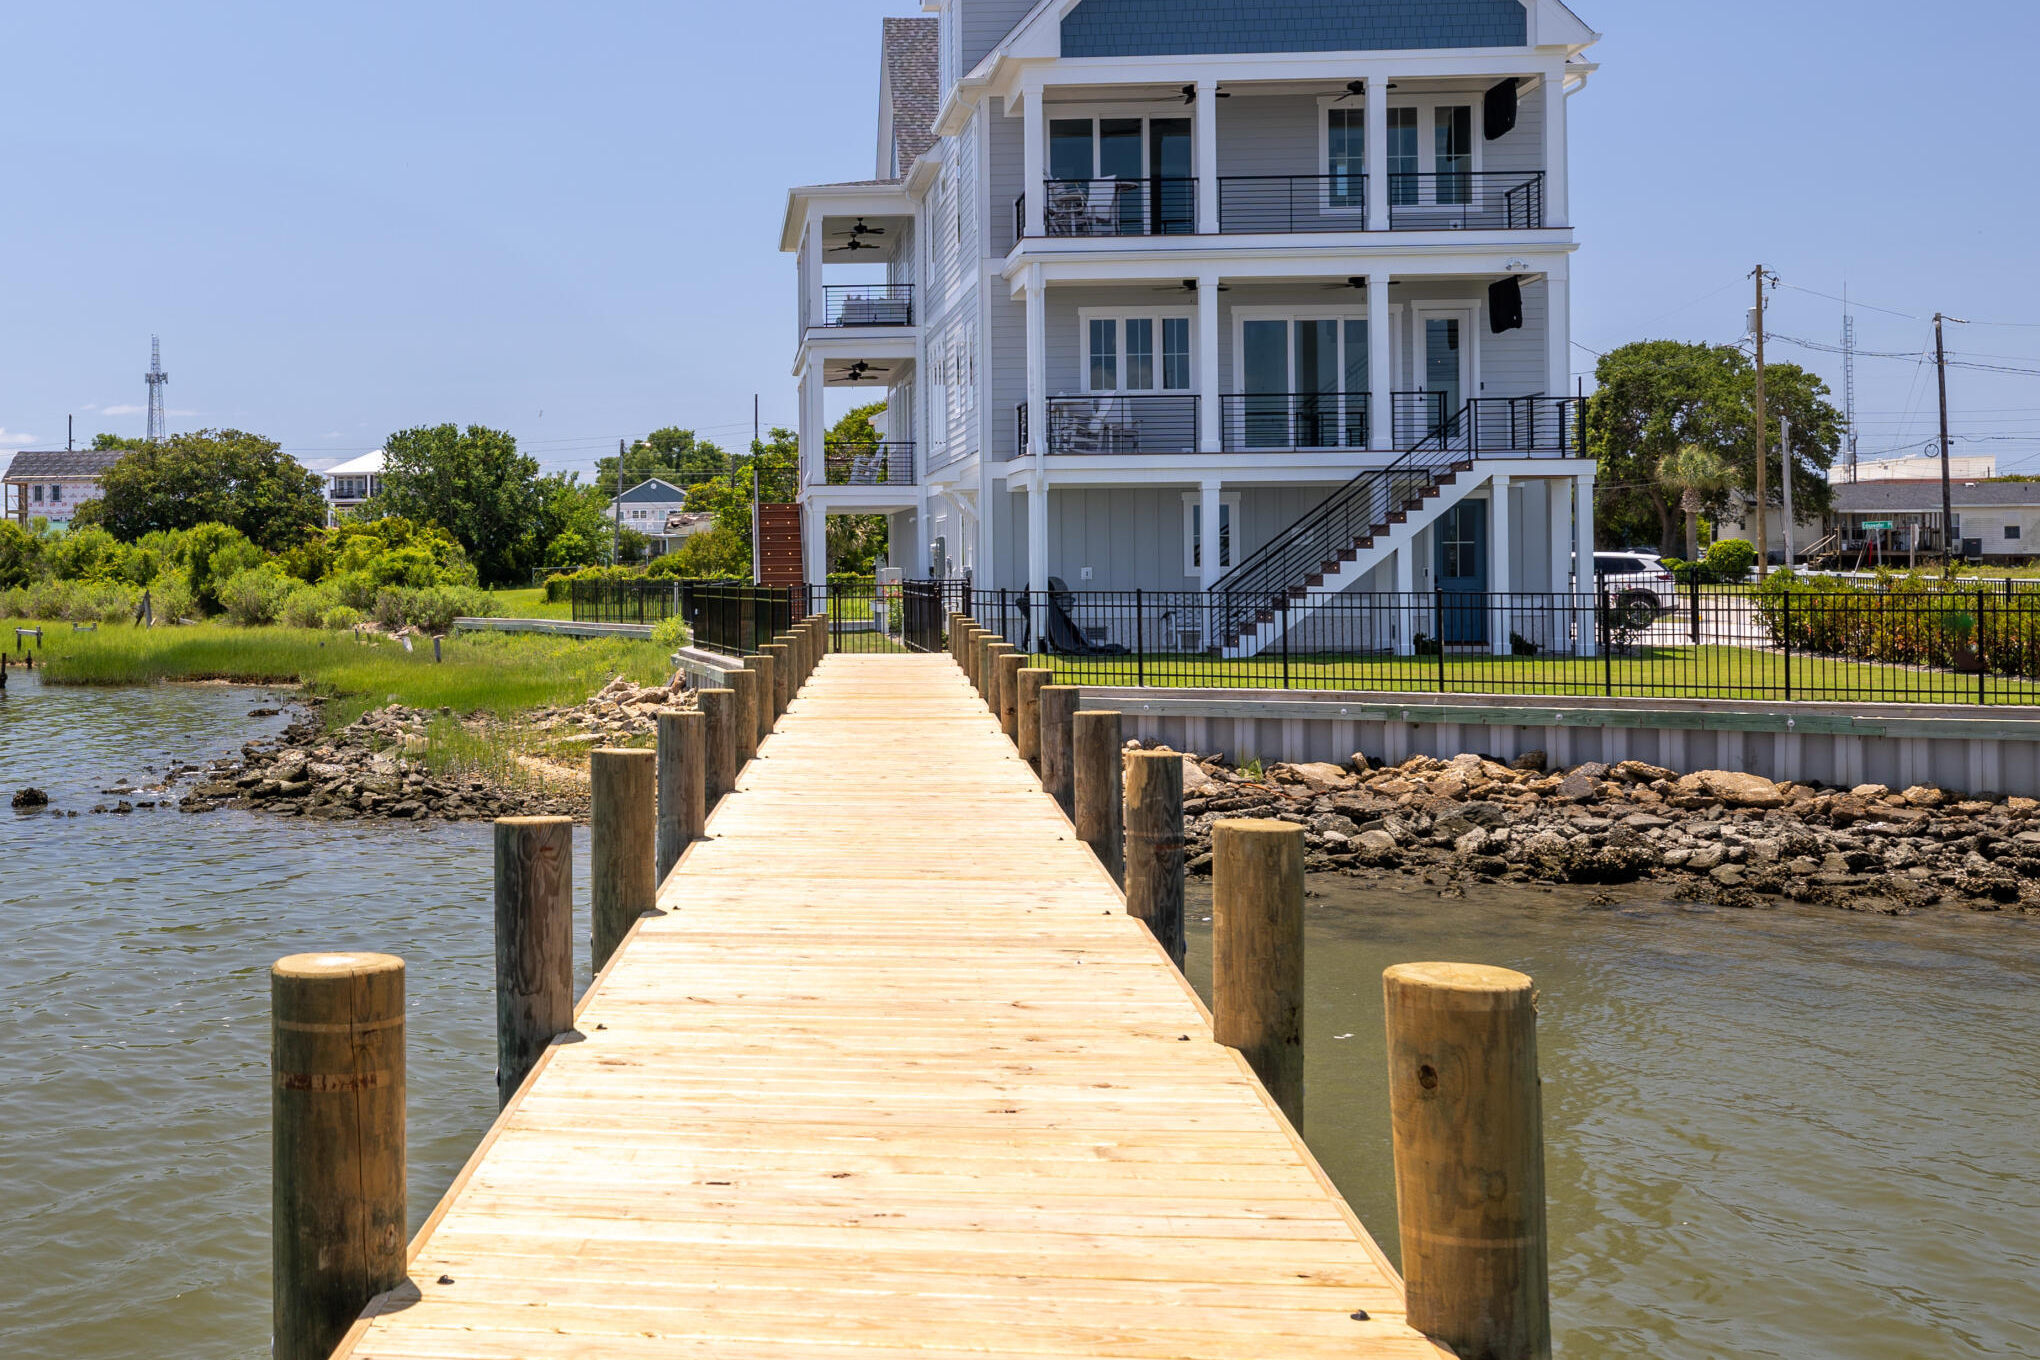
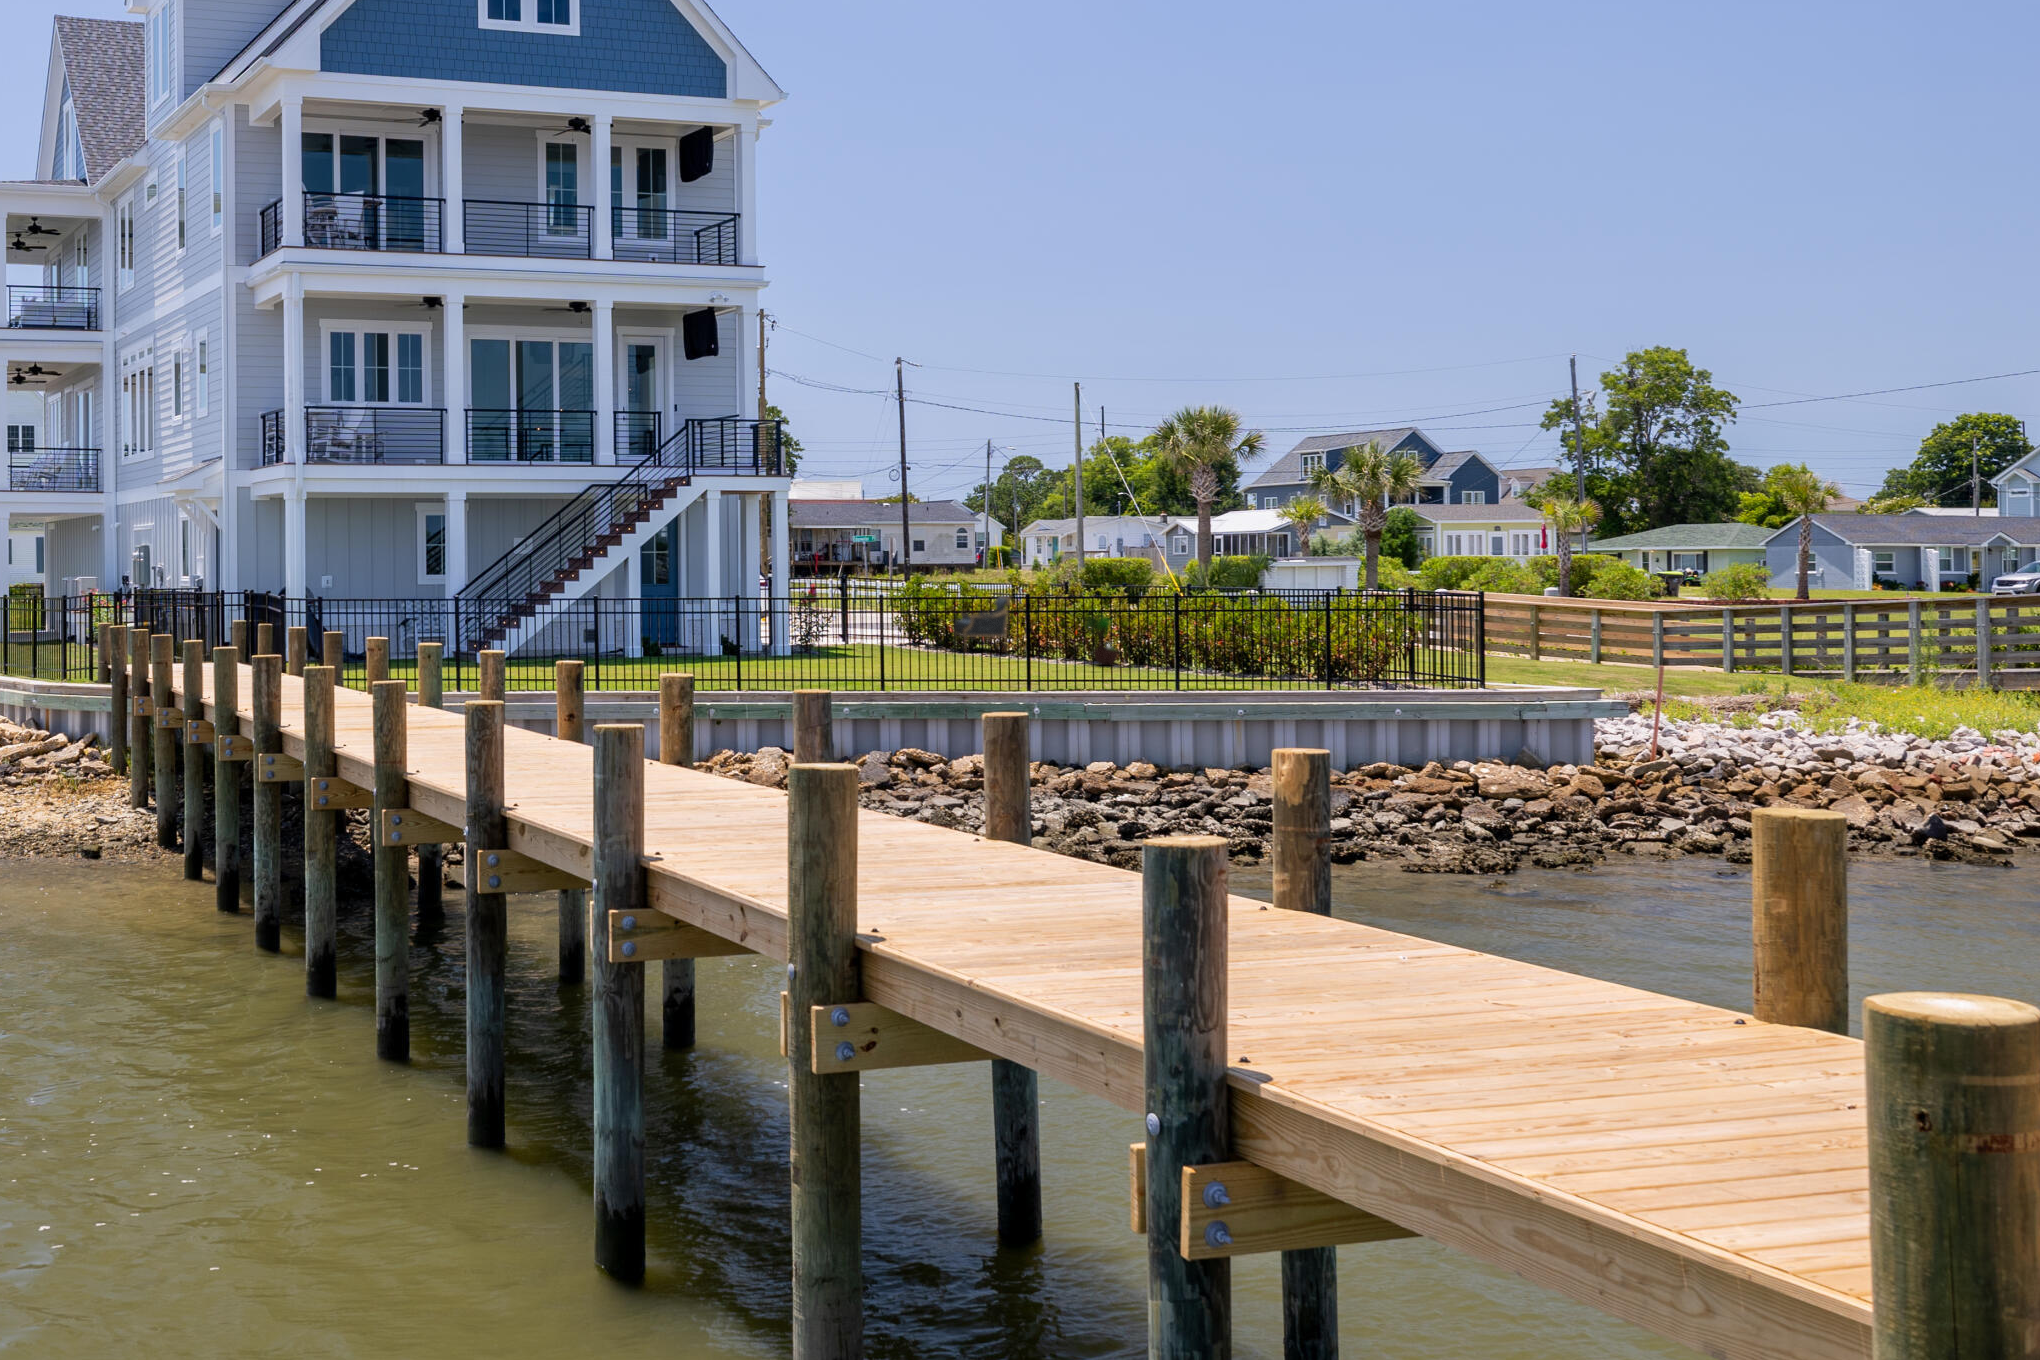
armchair: none [1800,587,1868,653] -> present [954,596,1010,650]

